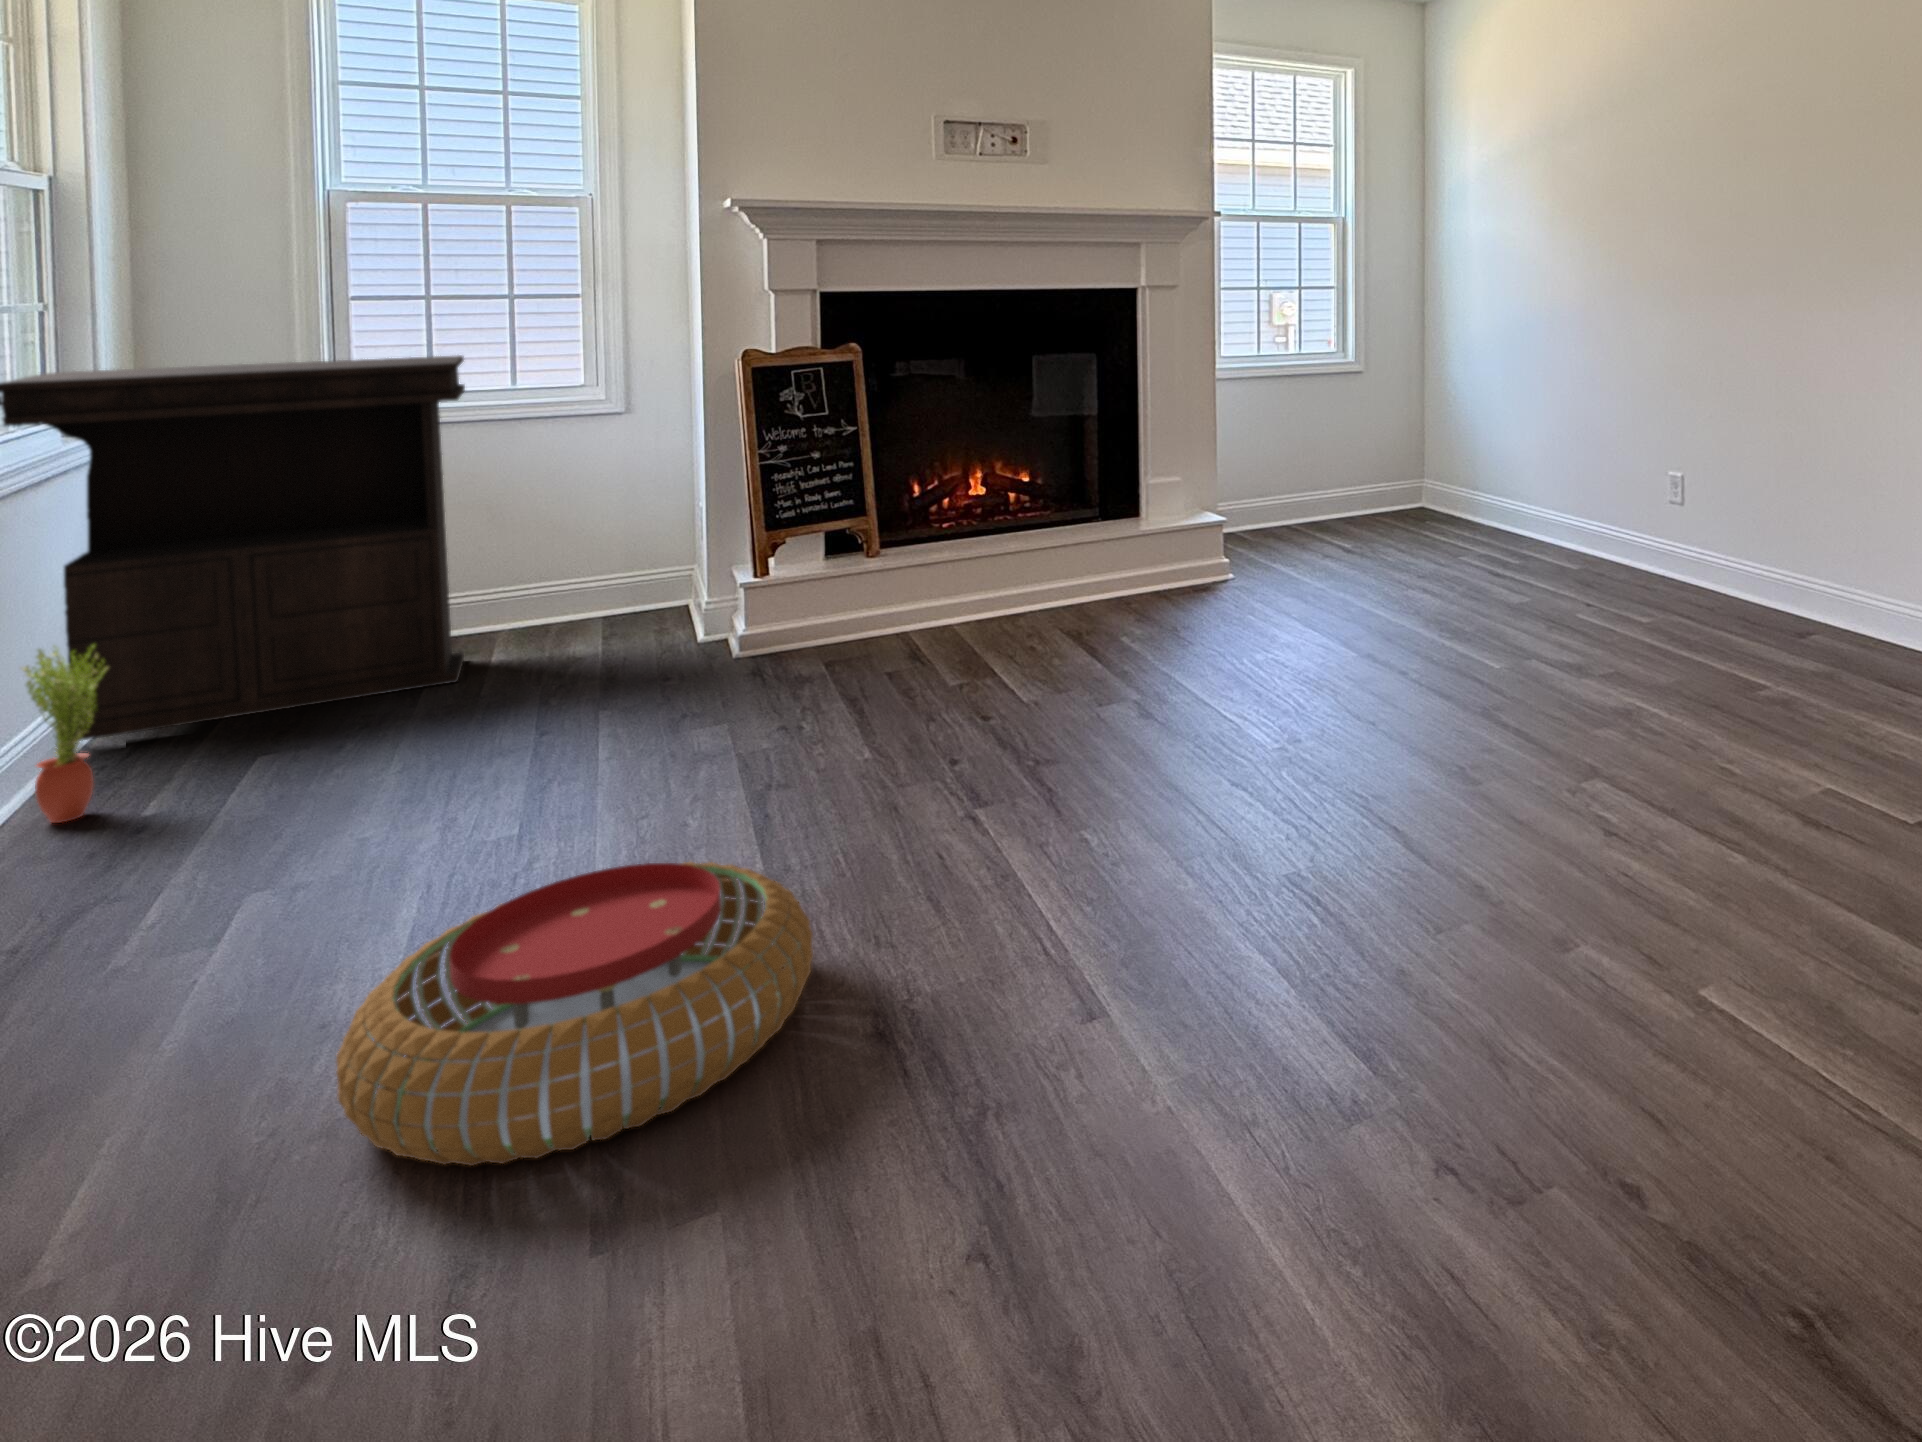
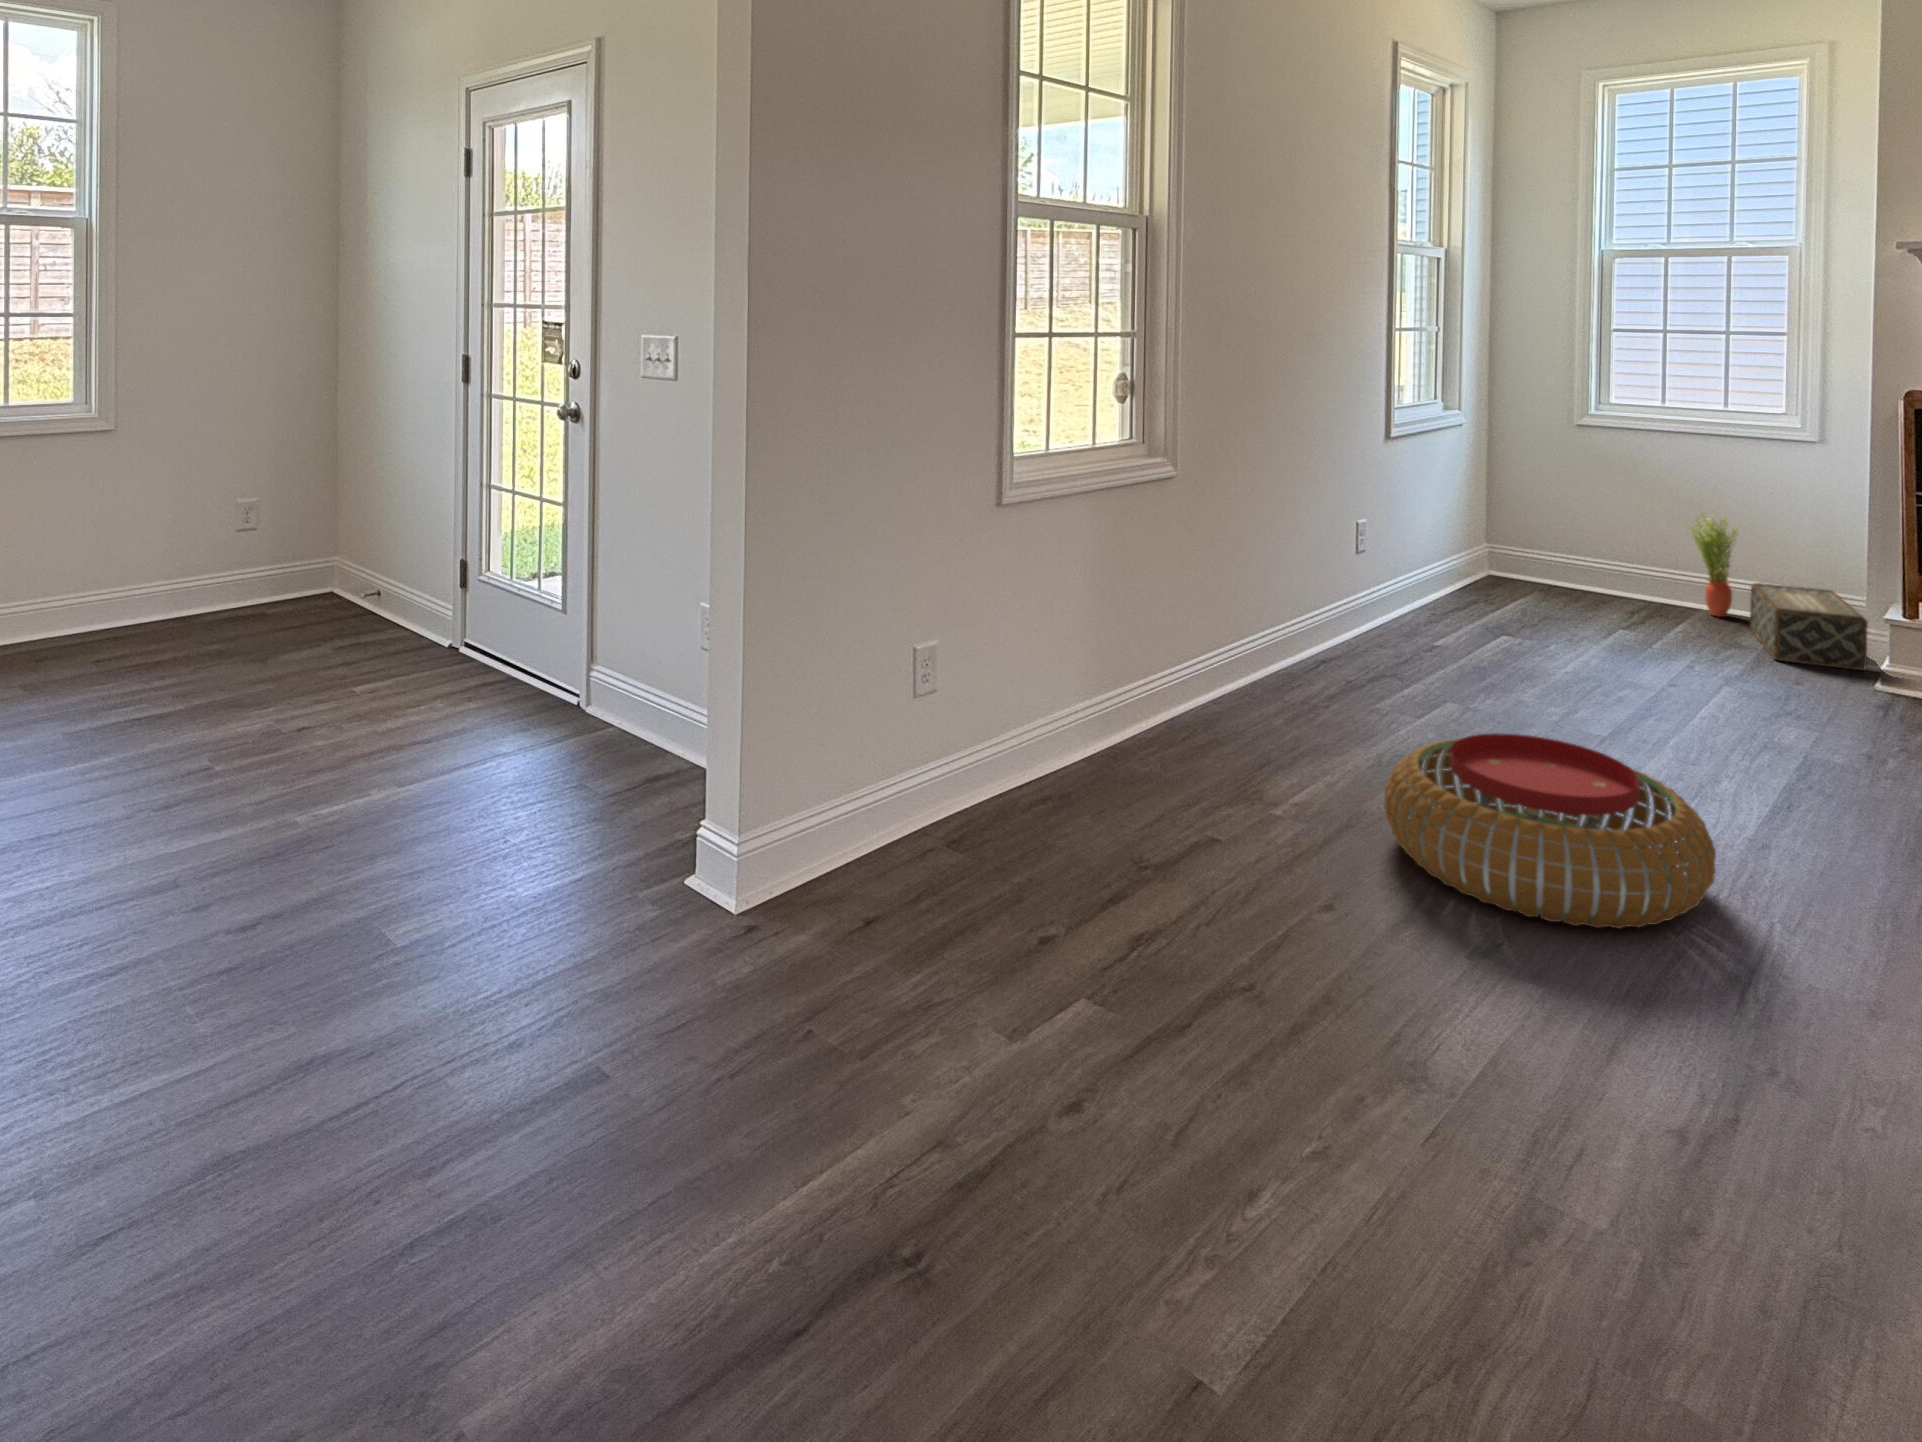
console table: present [0,355,465,741] -> none [1383,363,1673,632]
woven basket: none [574,566,717,660] -> present [1750,583,1868,671]
potted plant: present [24,644,109,823] -> present [1690,511,1738,617]

